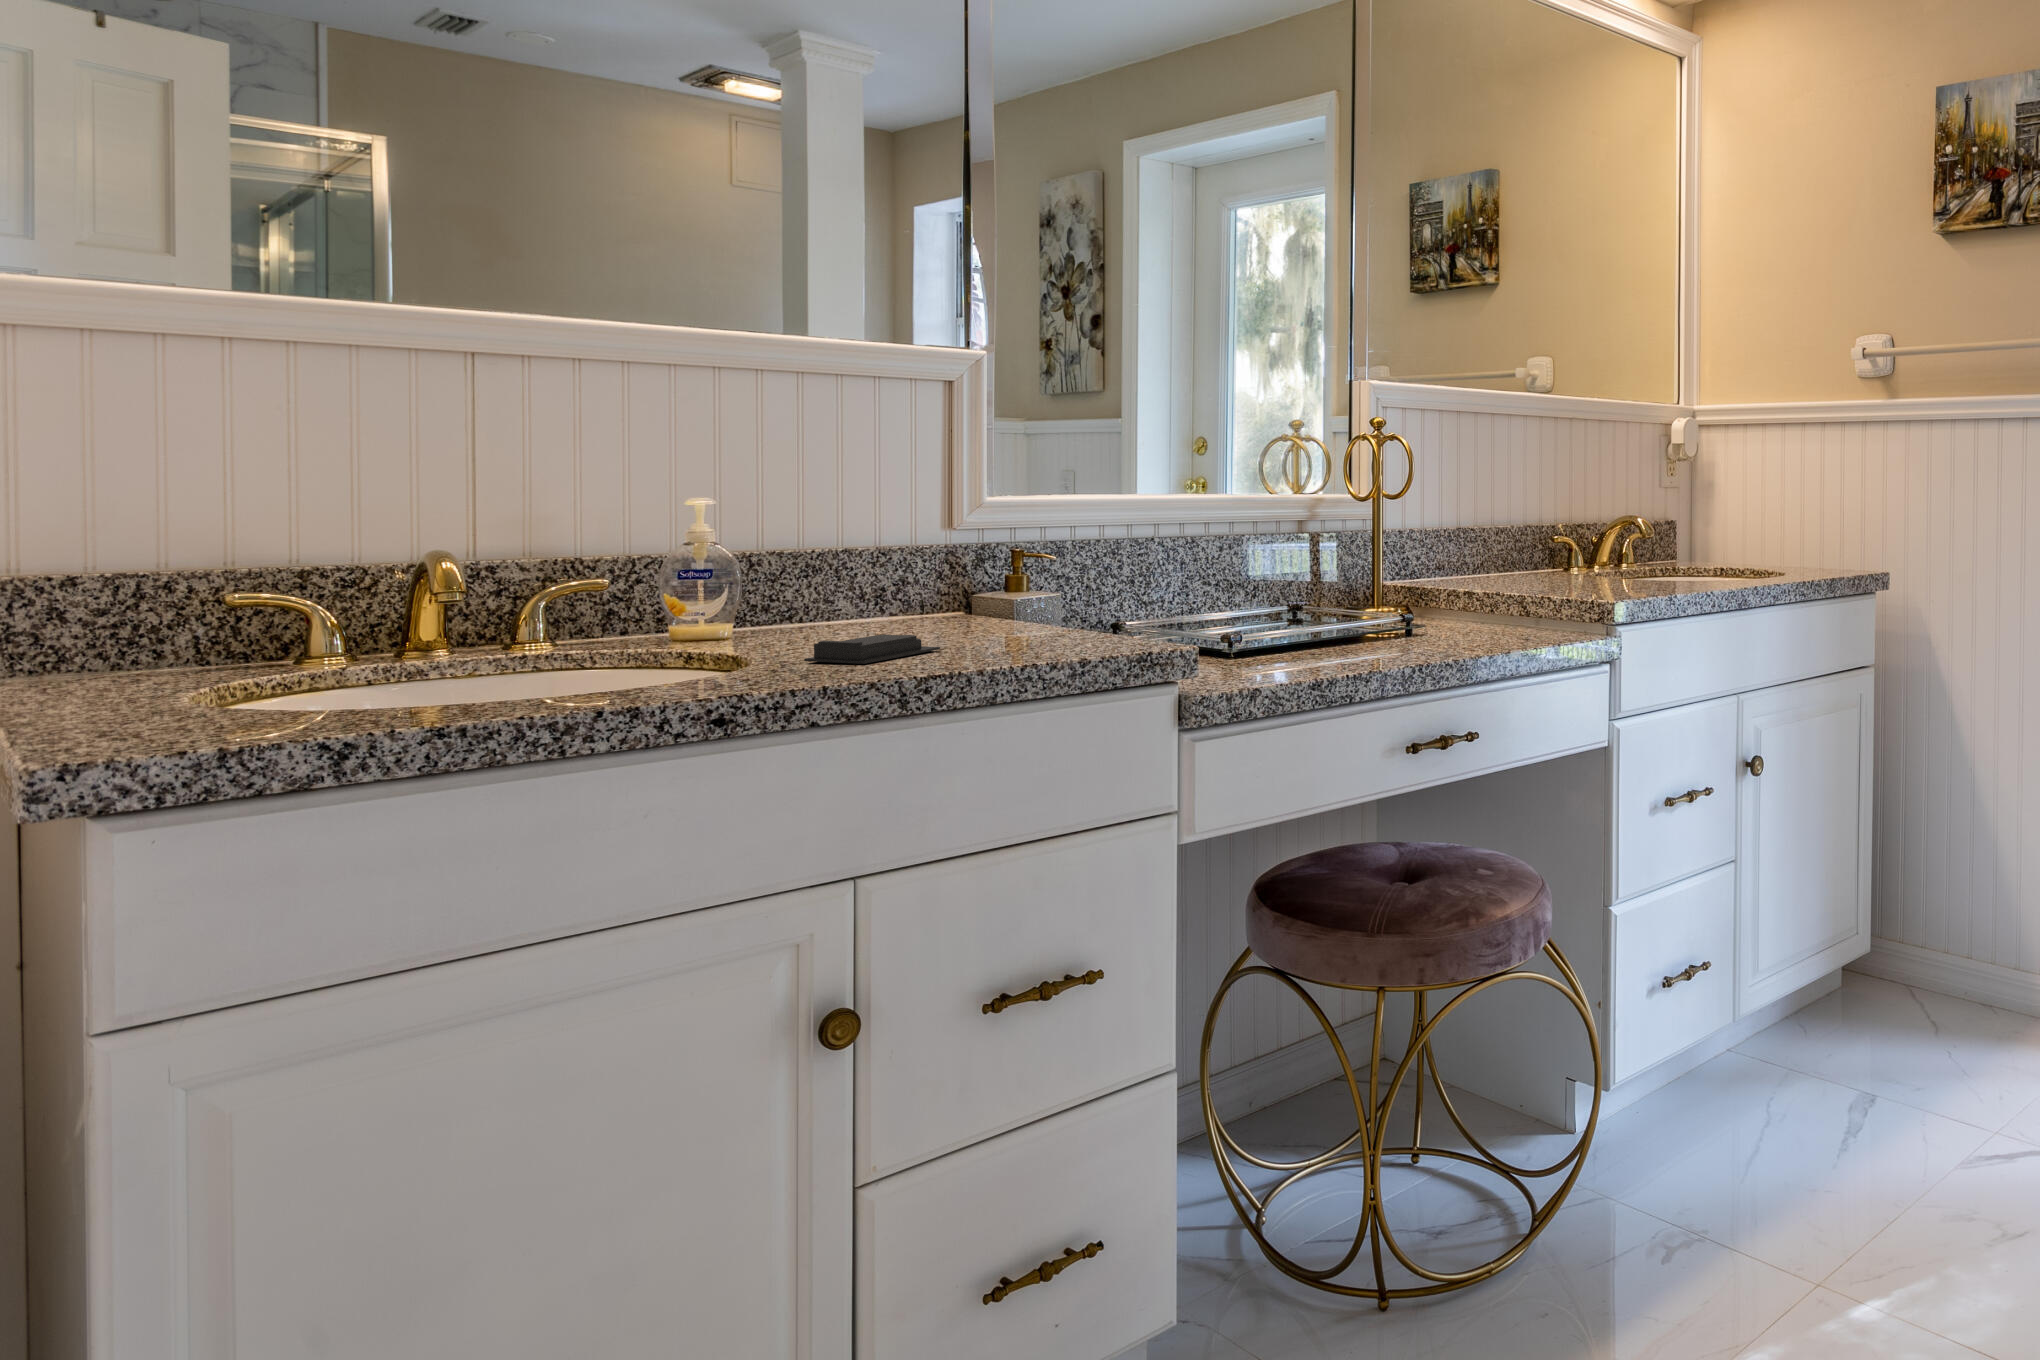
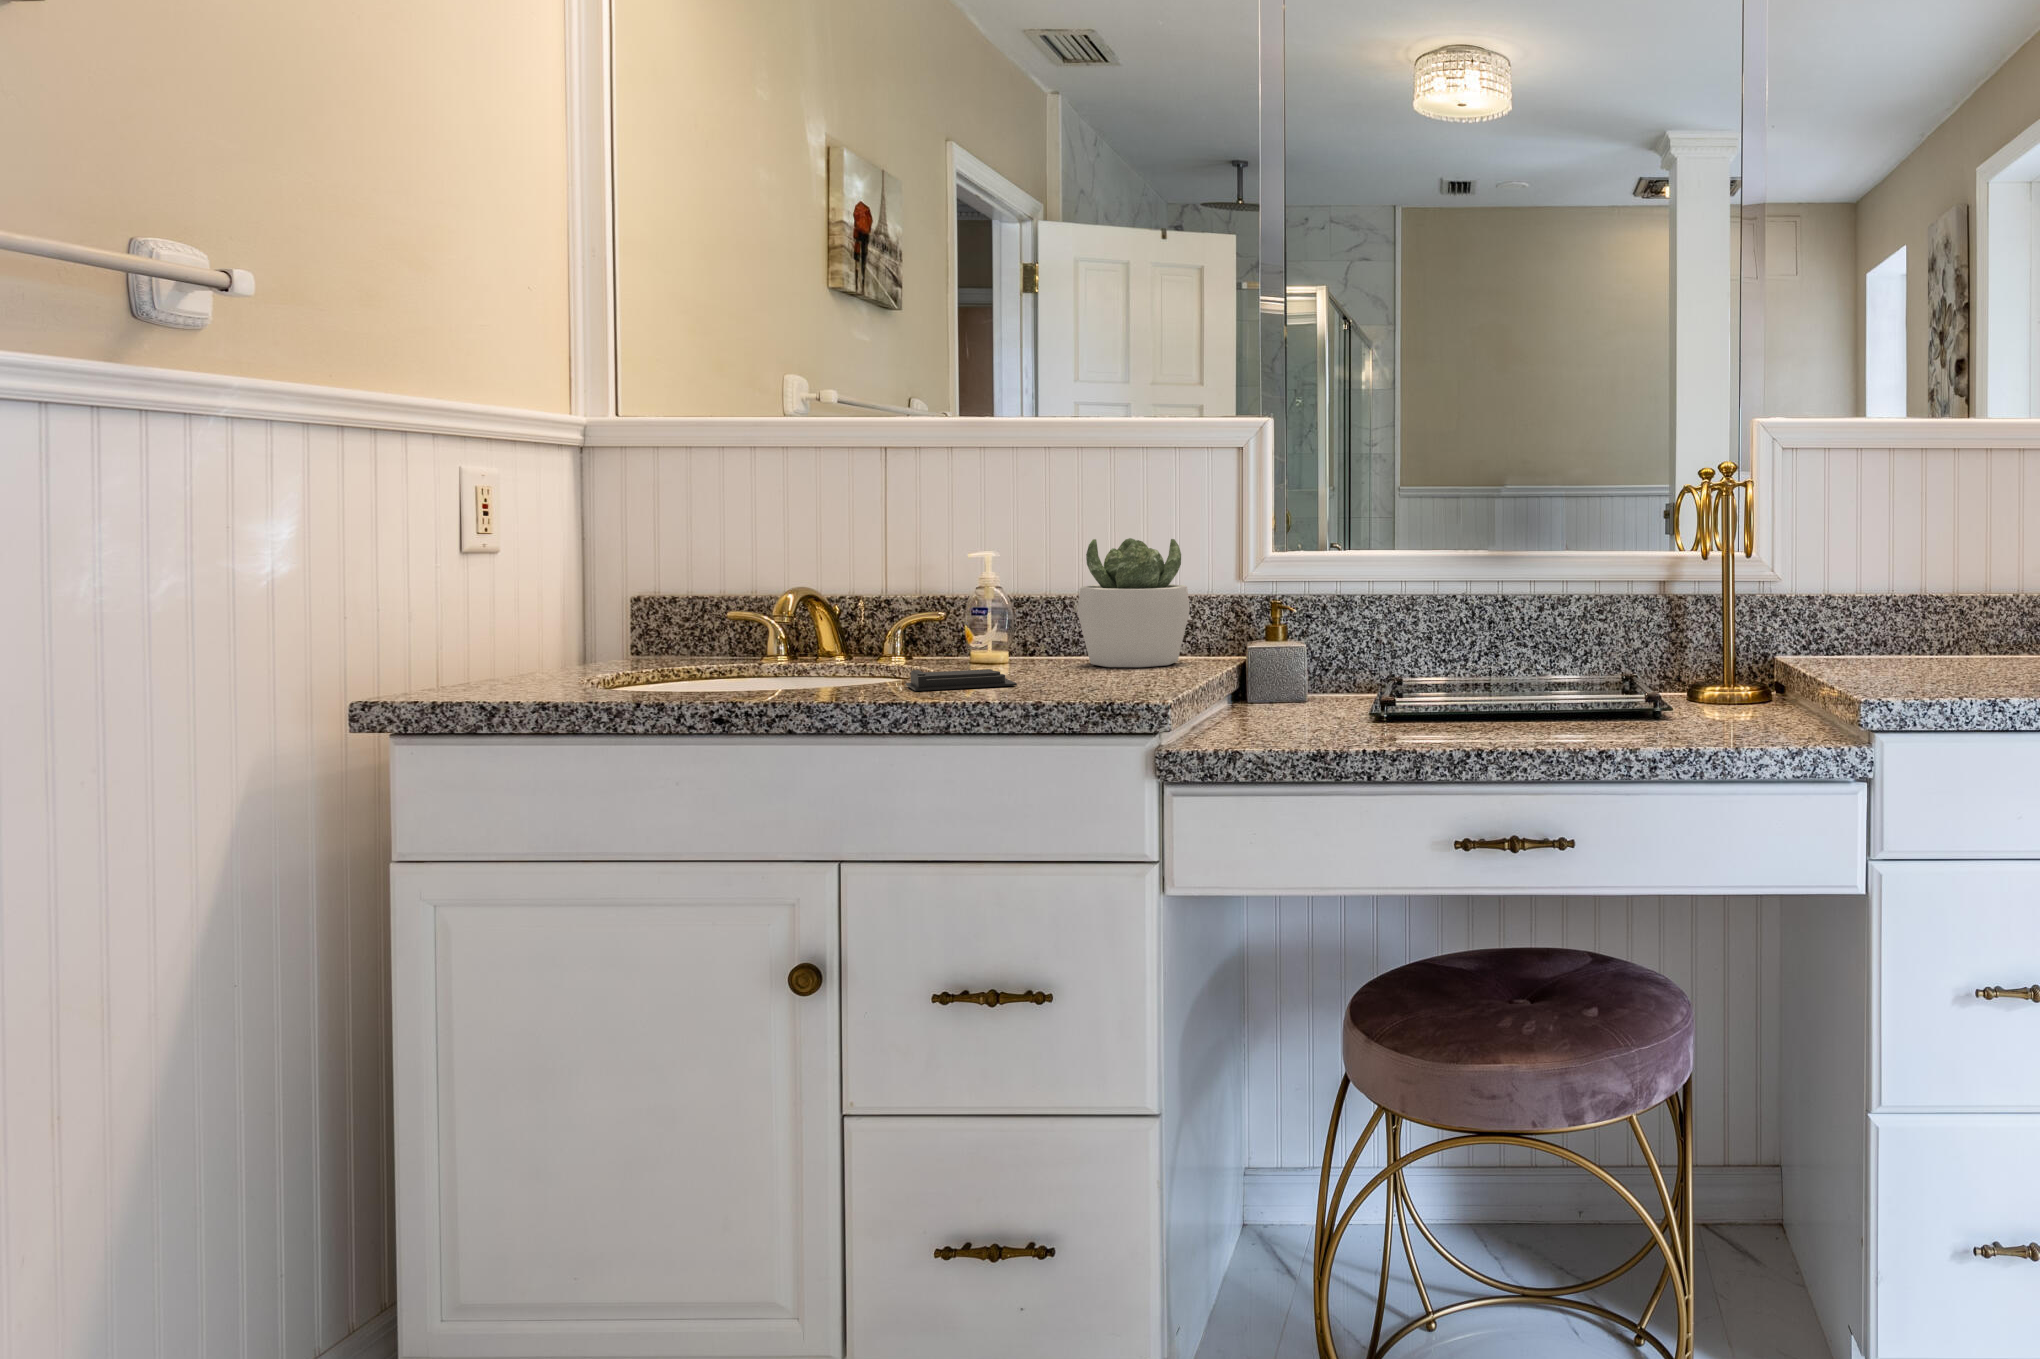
succulent plant: none [808,479,949,631] -> present [1077,538,1190,668]

